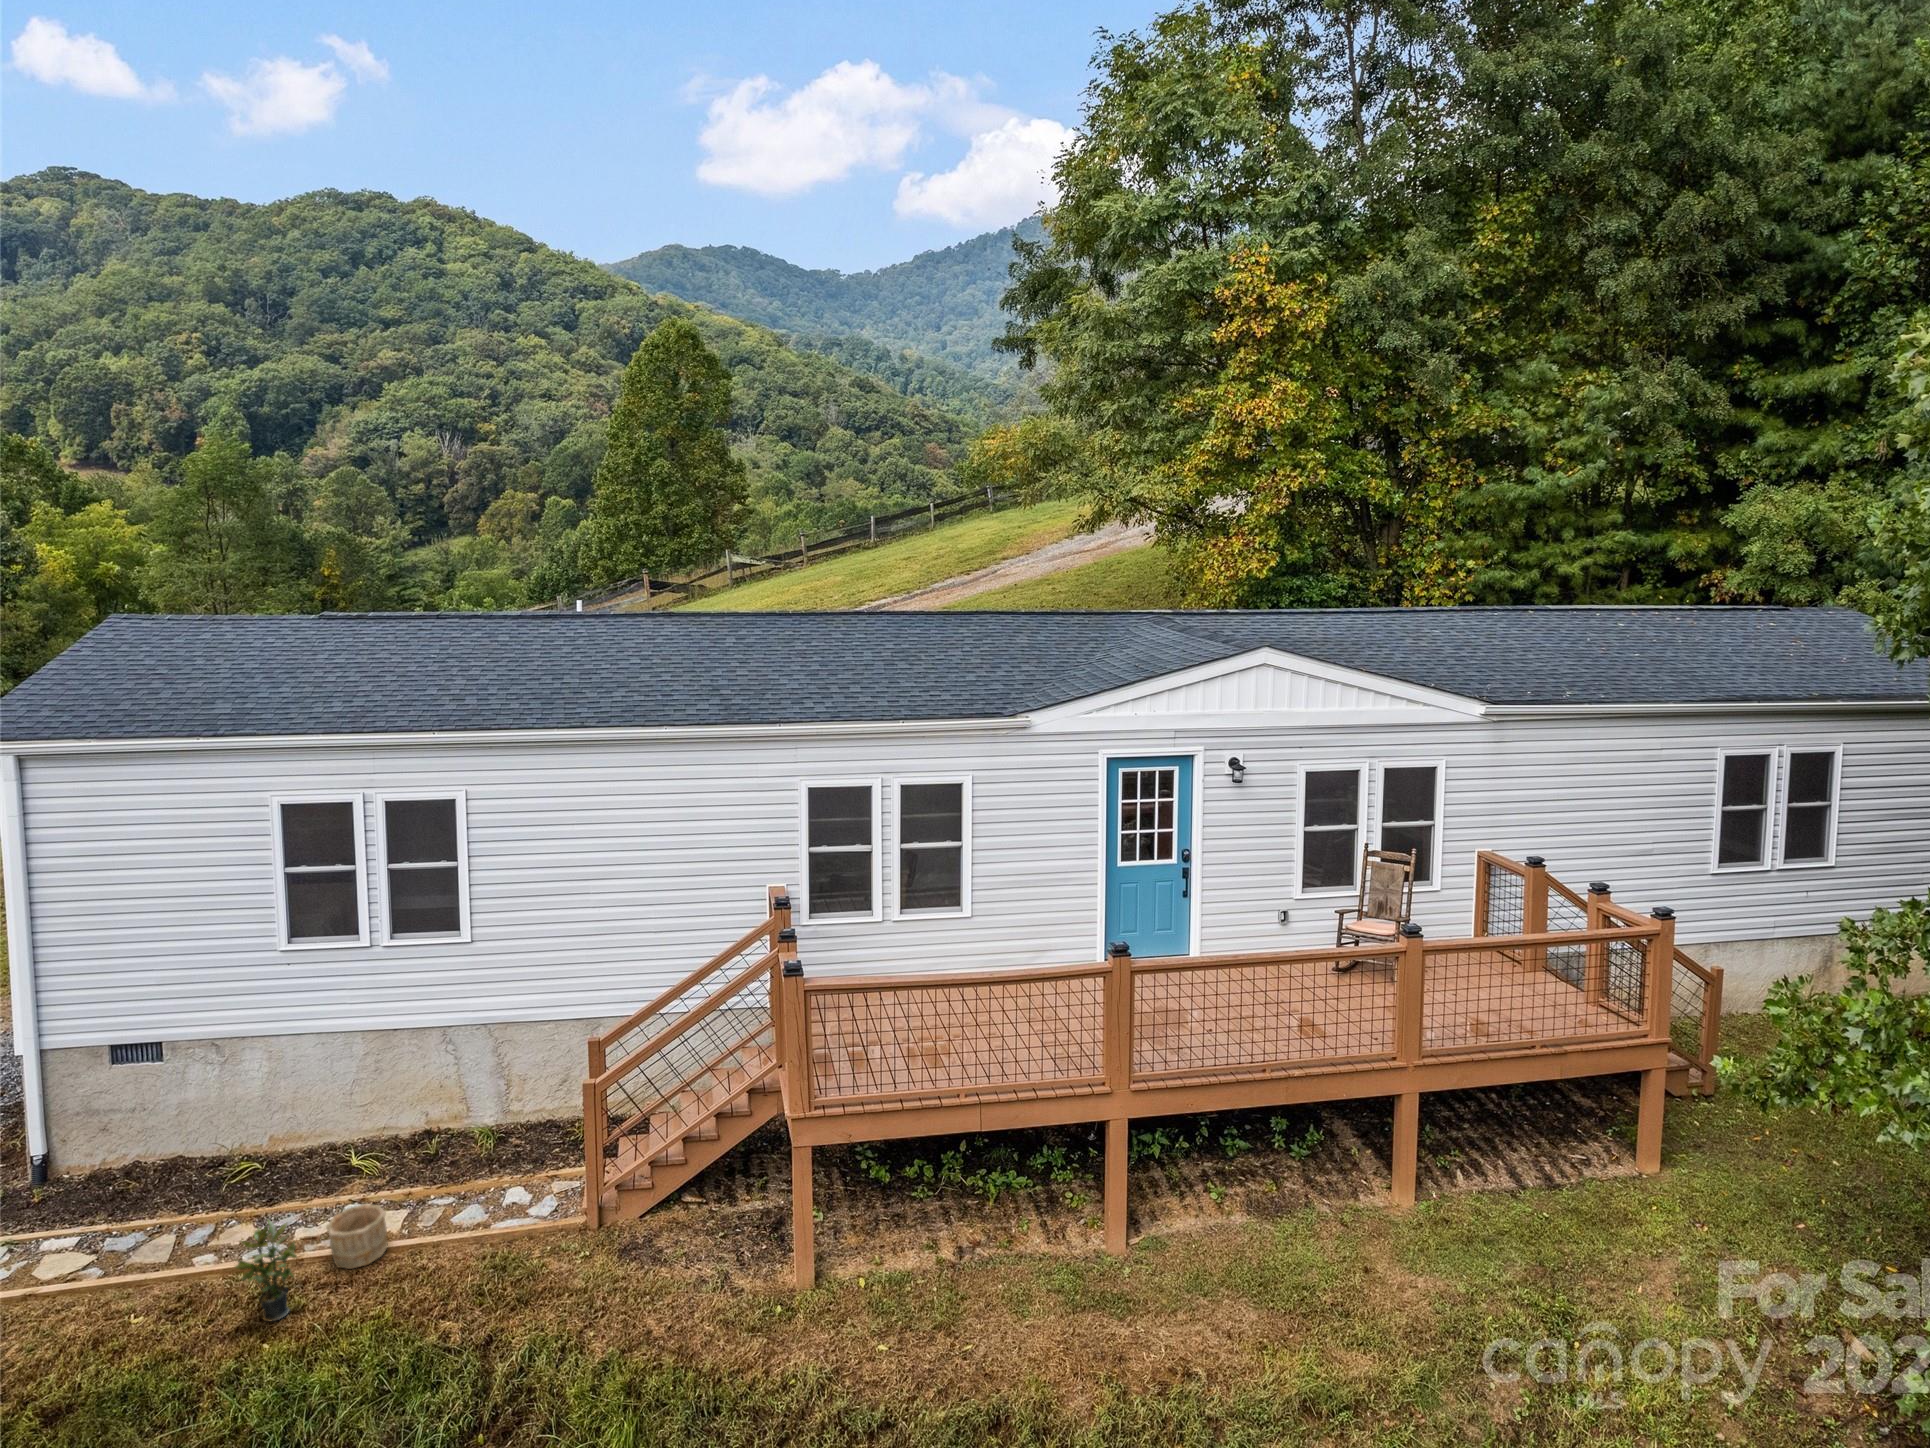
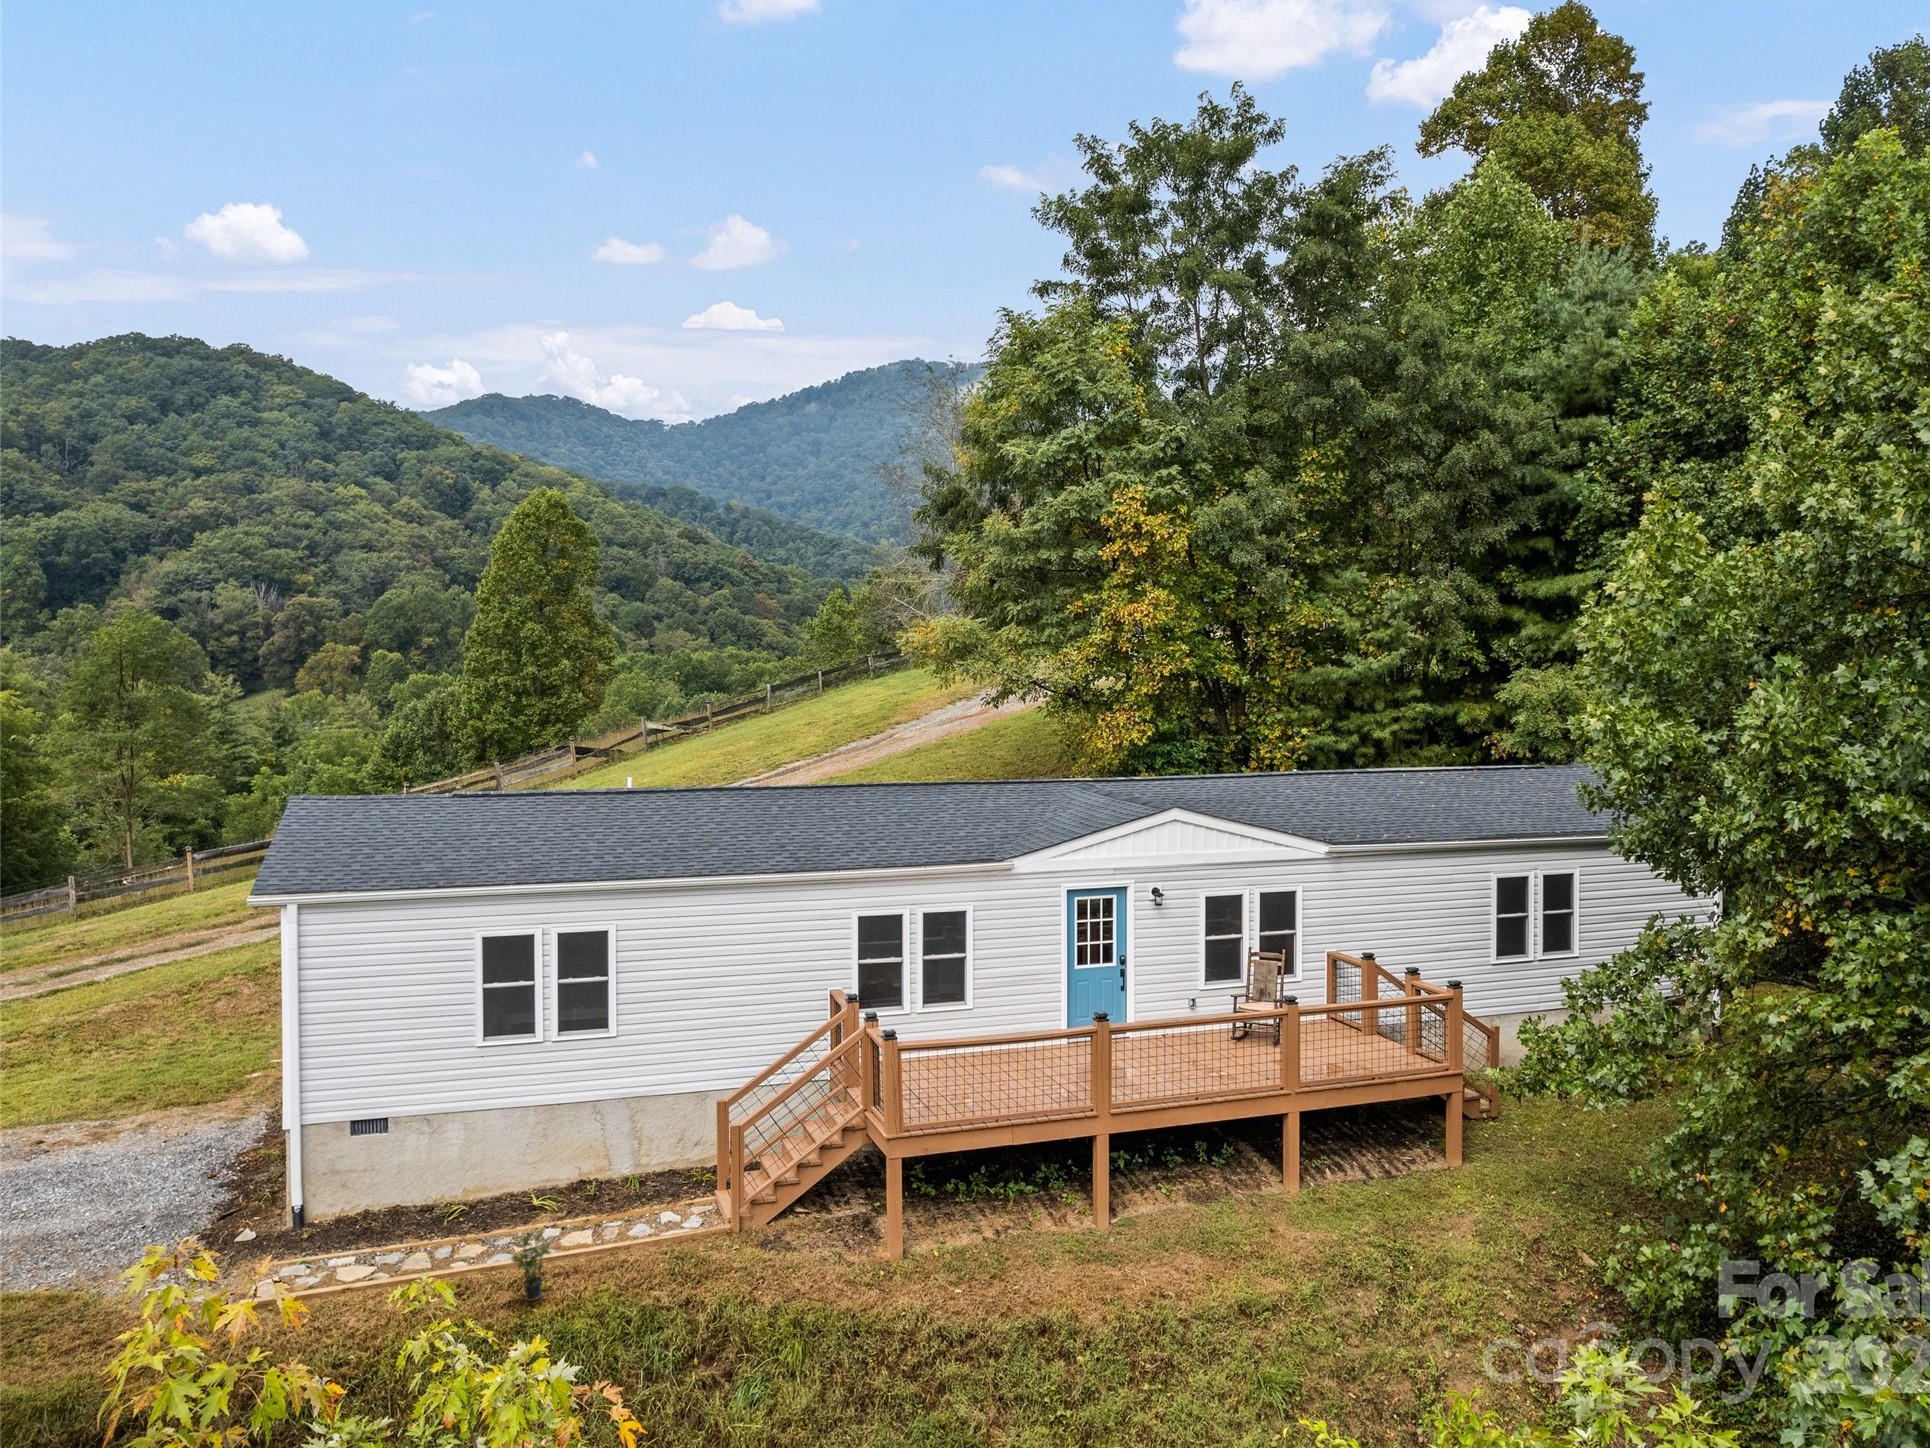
wooden bucket: present [327,1204,388,1269] -> none [552,1224,592,1269]

